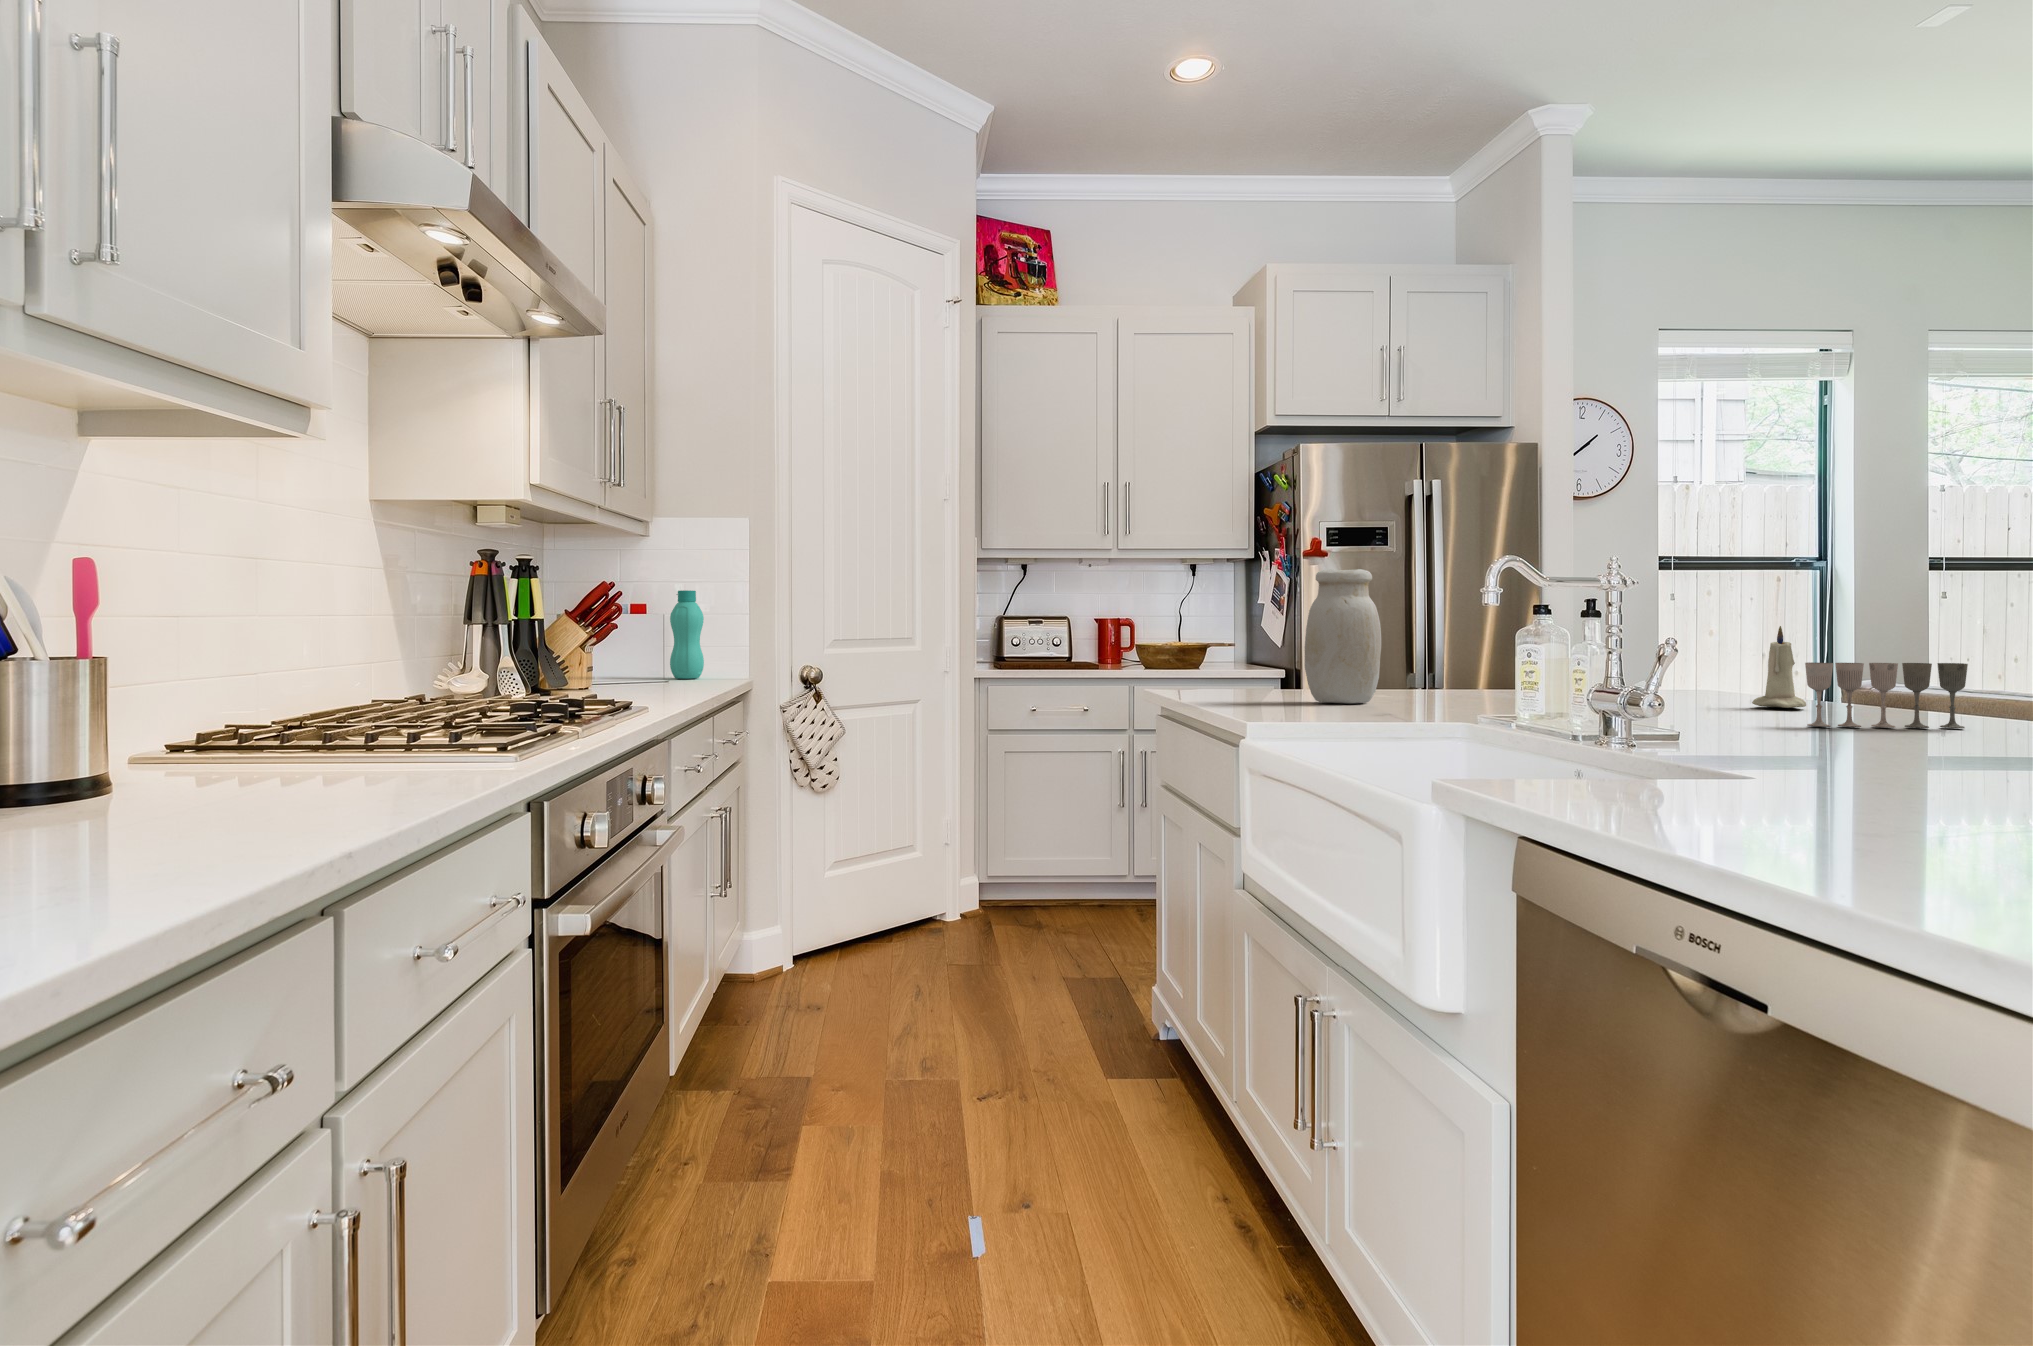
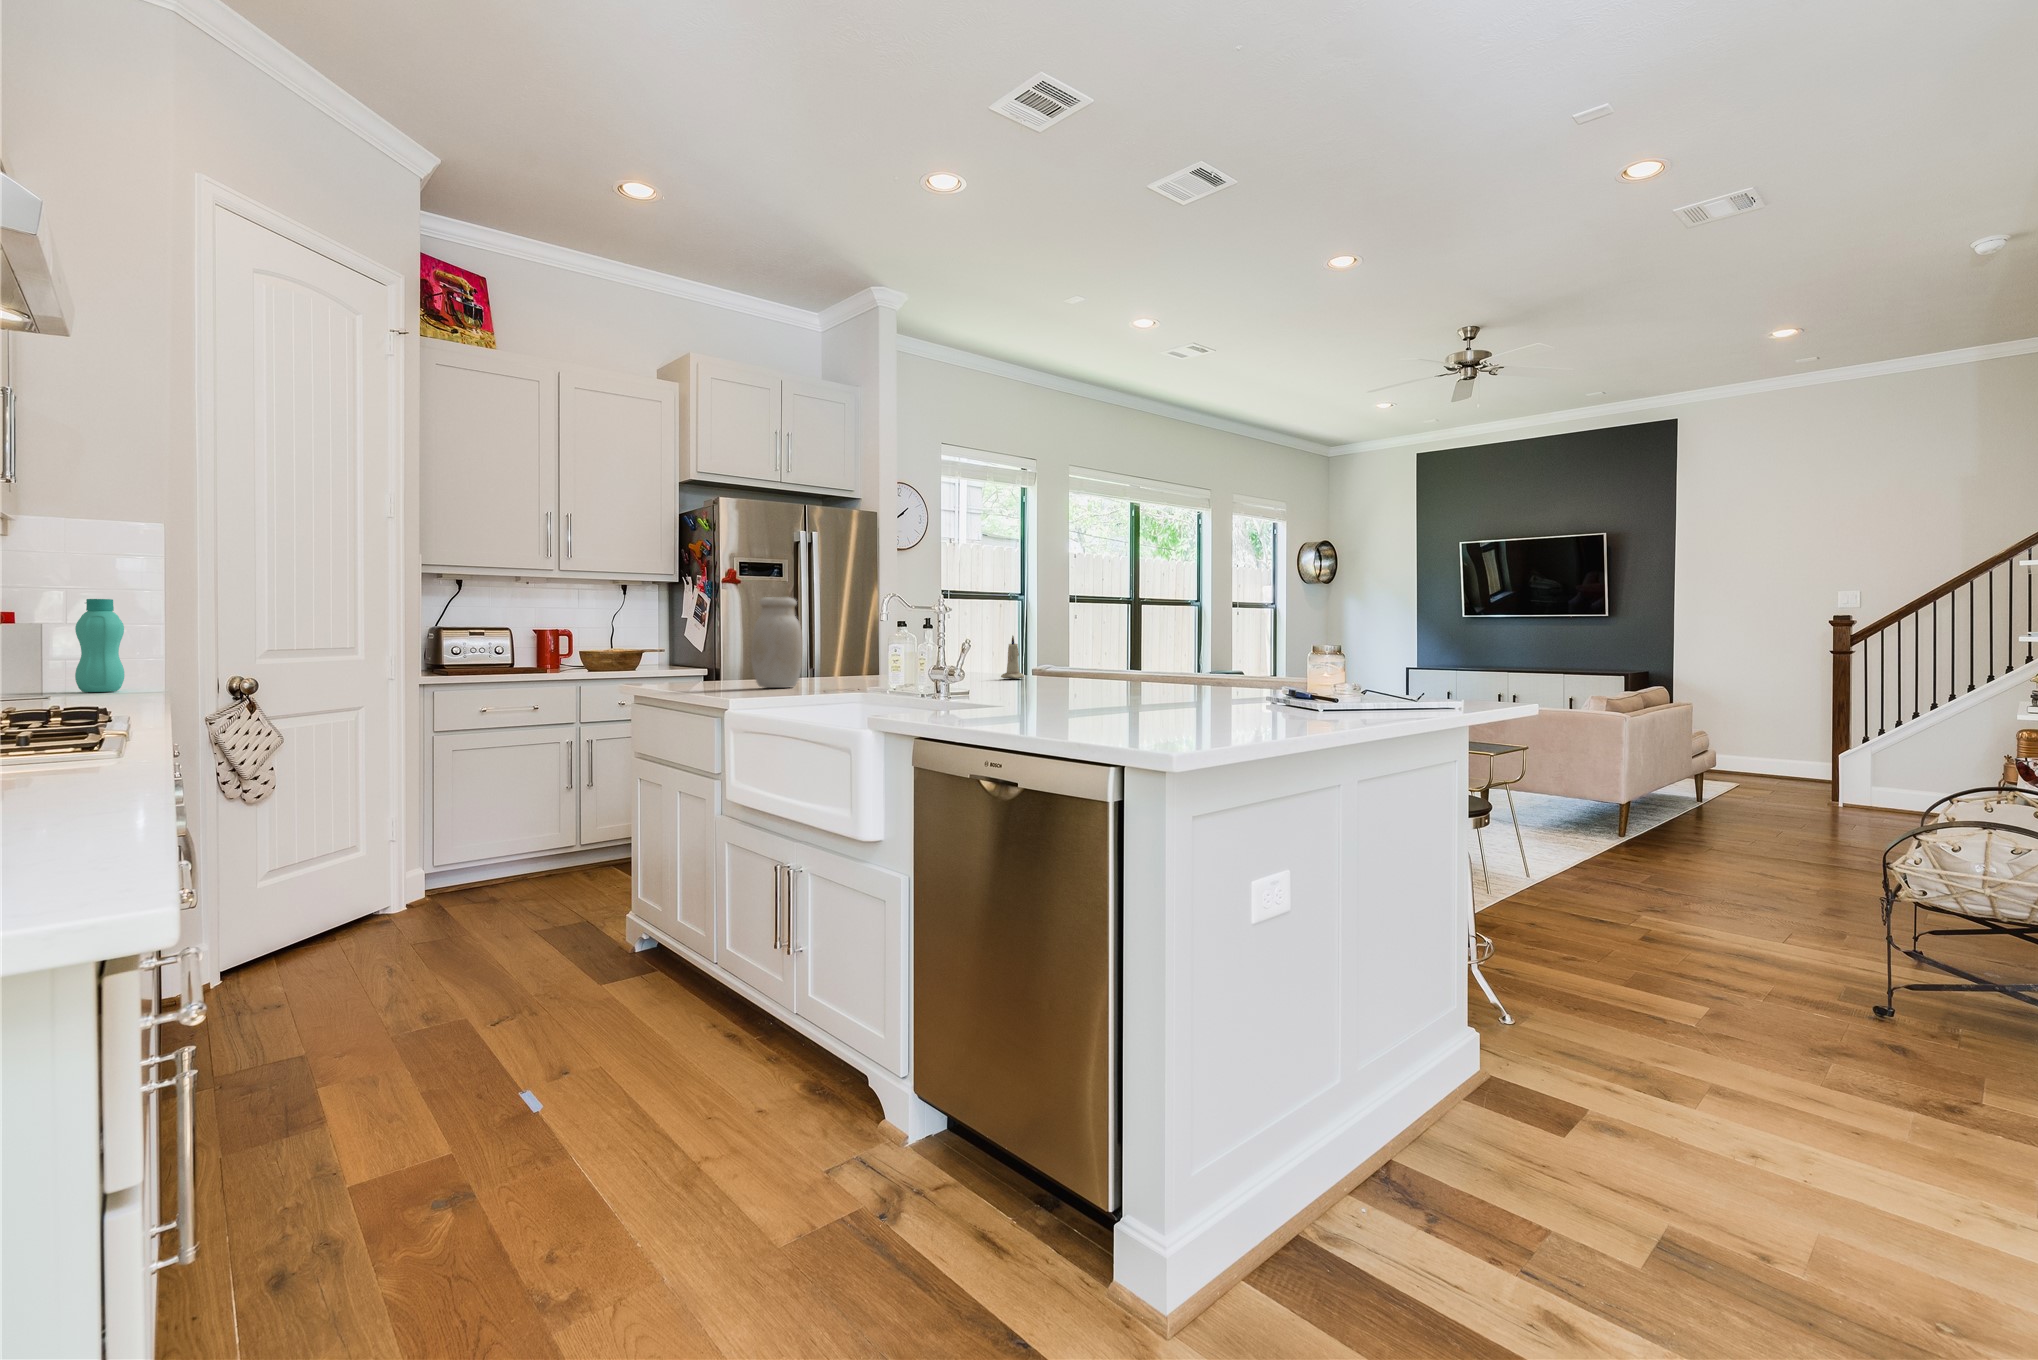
wine glass: present [1805,662,1968,728] -> none [1024,653,1085,686]

